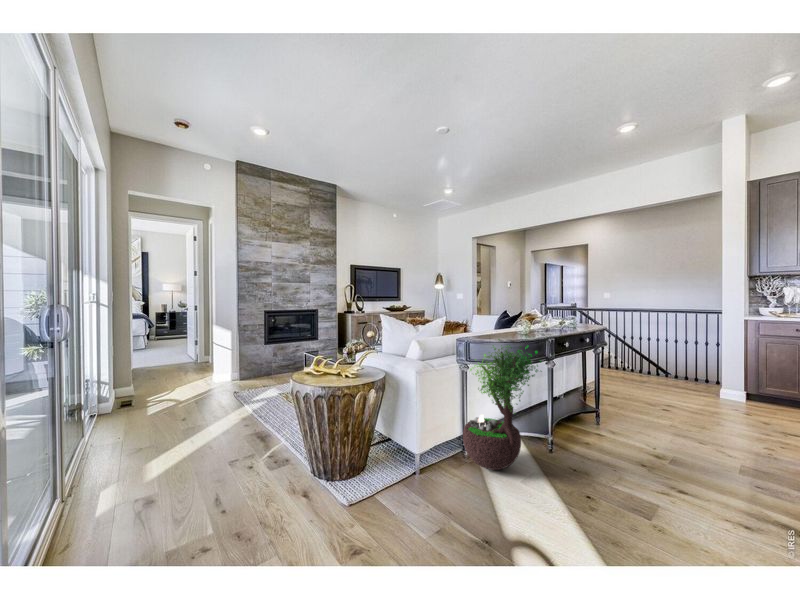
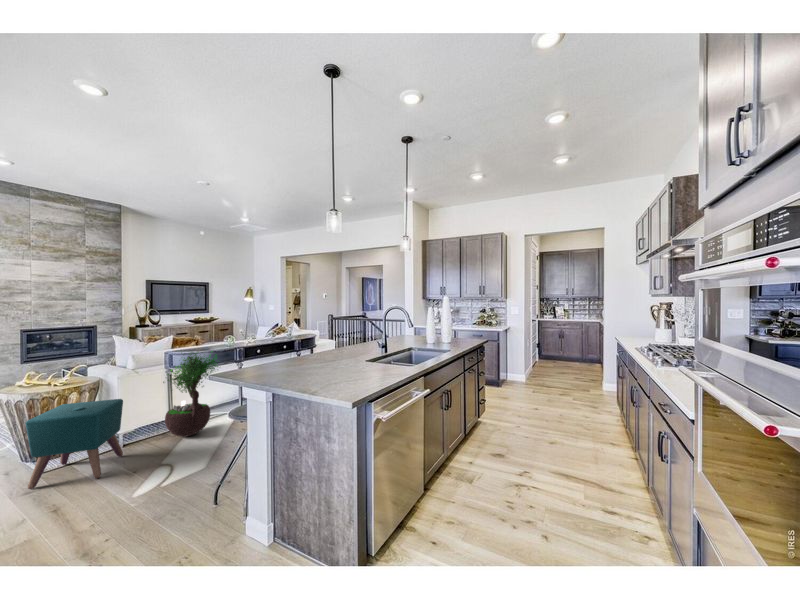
ottoman: none [350,408,440,540] -> present [25,399,123,489]

